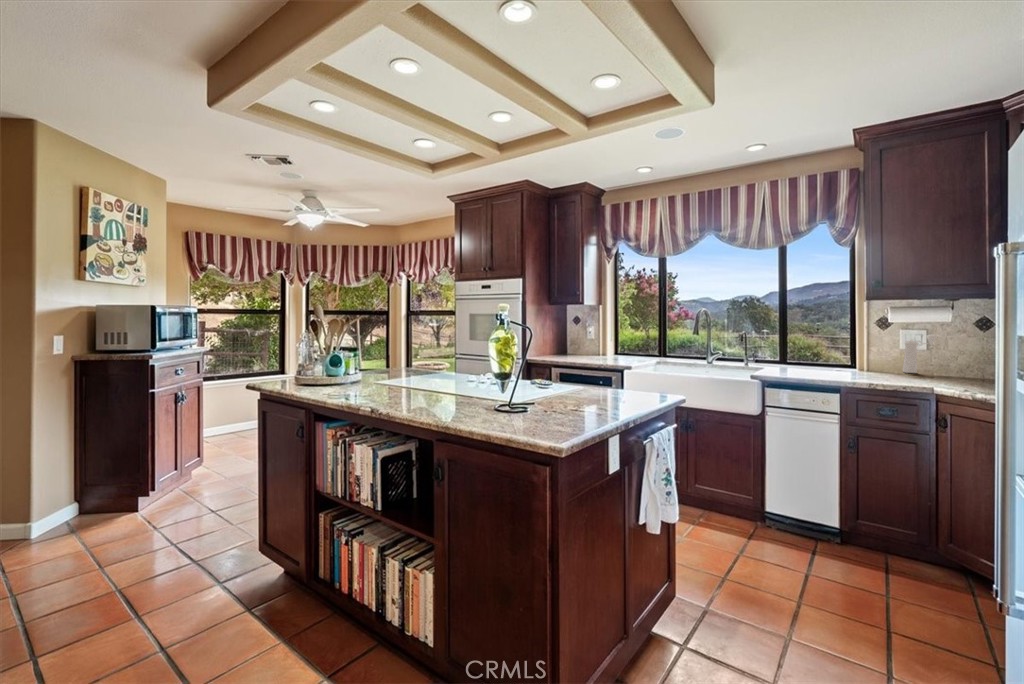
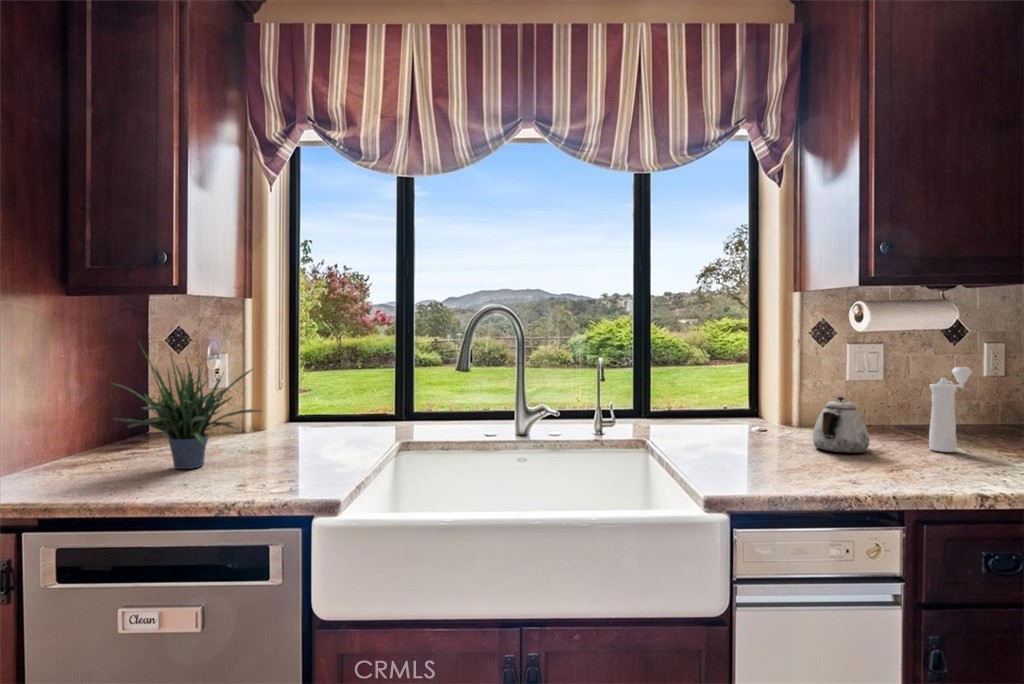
potted plant: none [566,321,609,360] -> present [112,349,262,469]
teapot: none [836,347,870,370] -> present [812,397,869,453]

